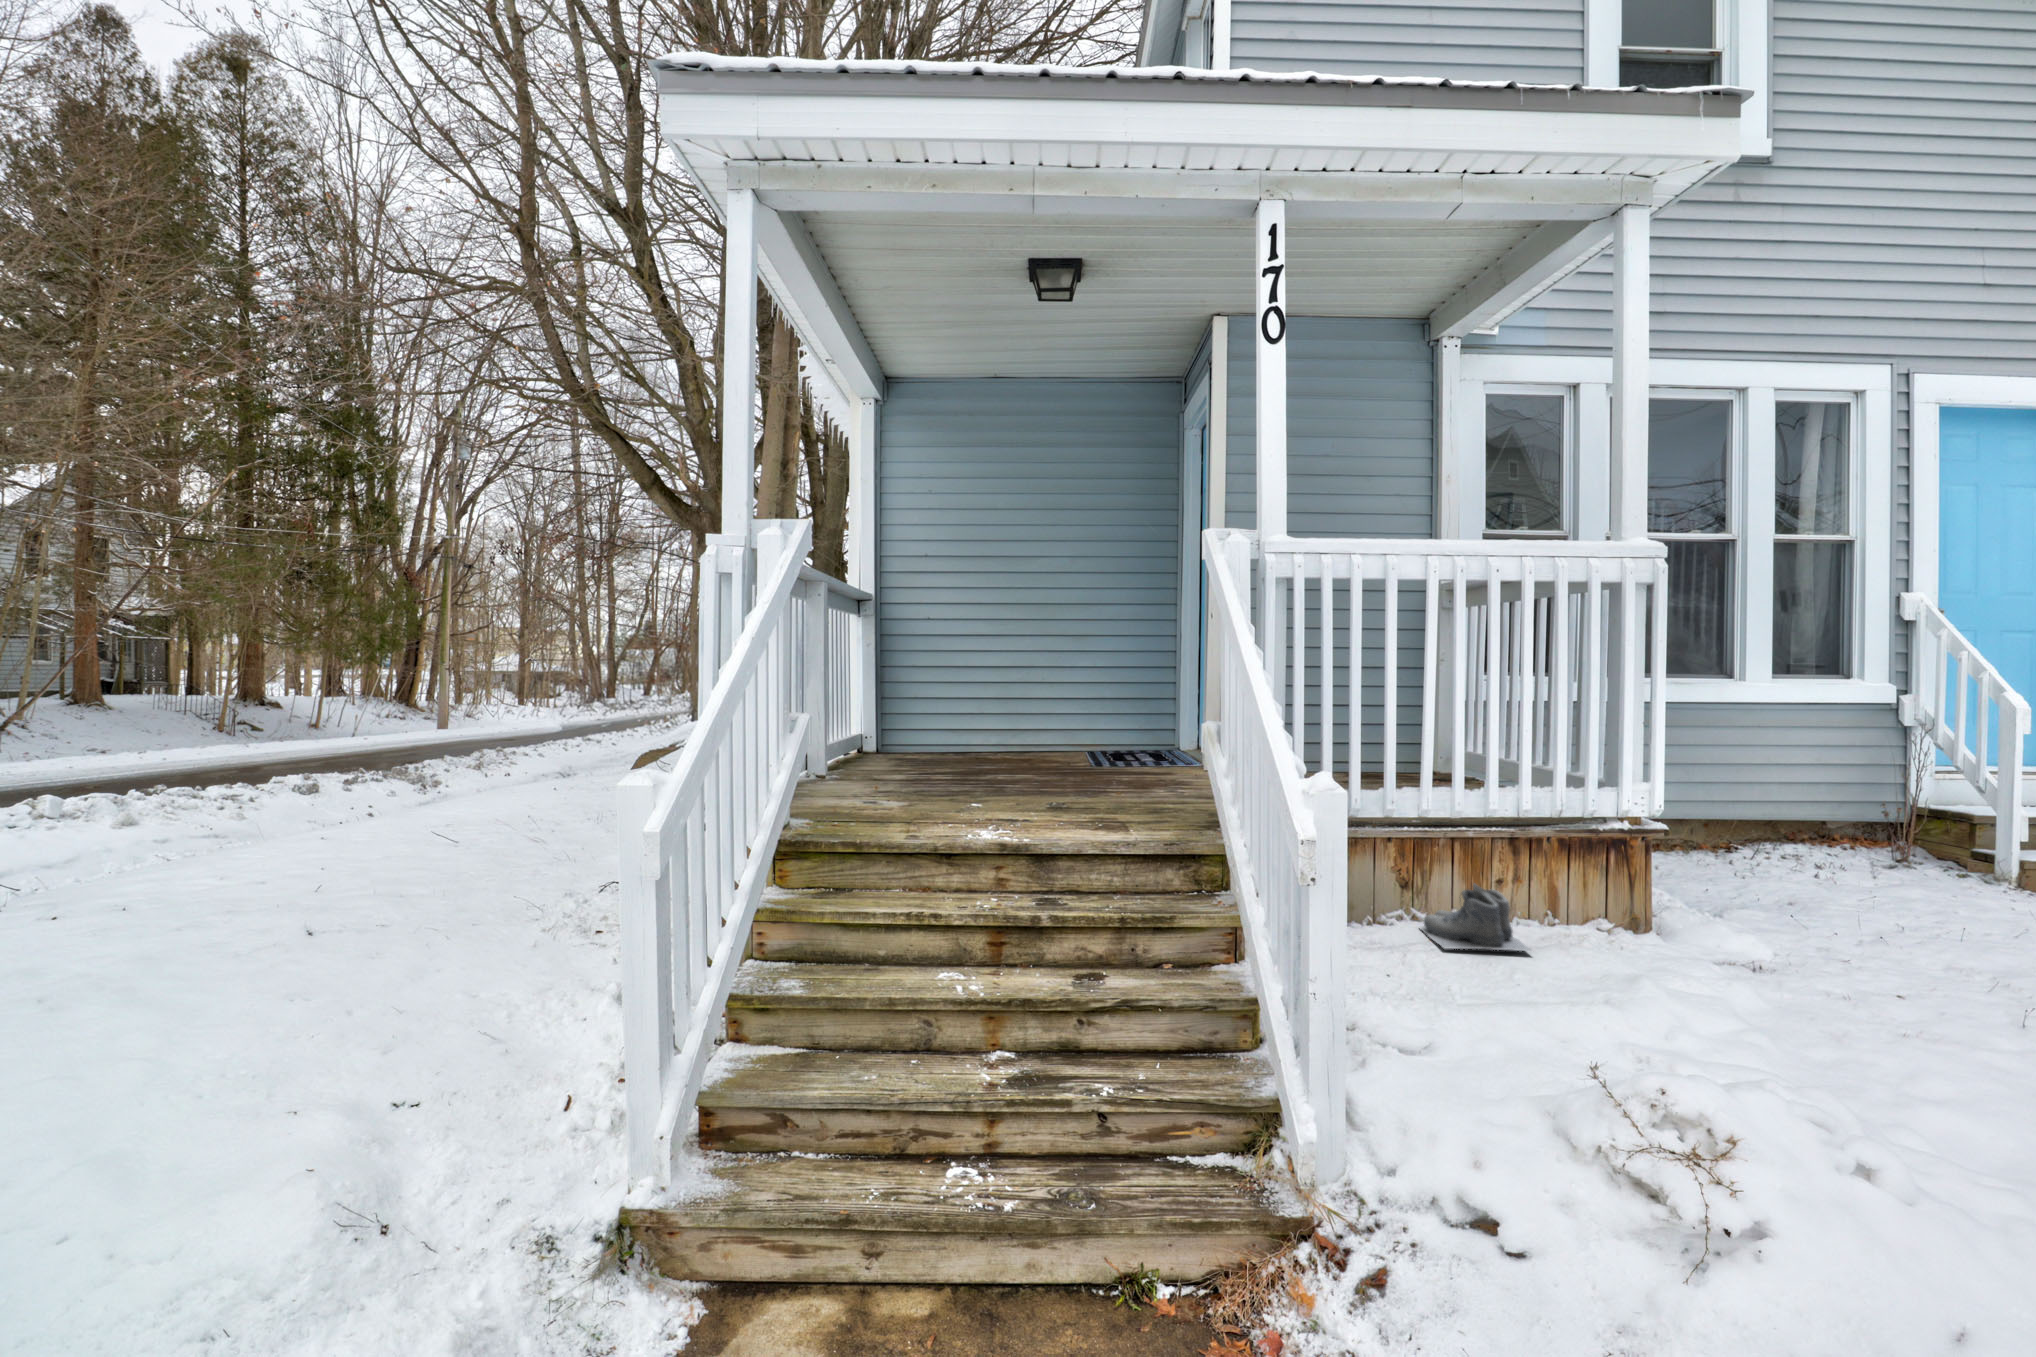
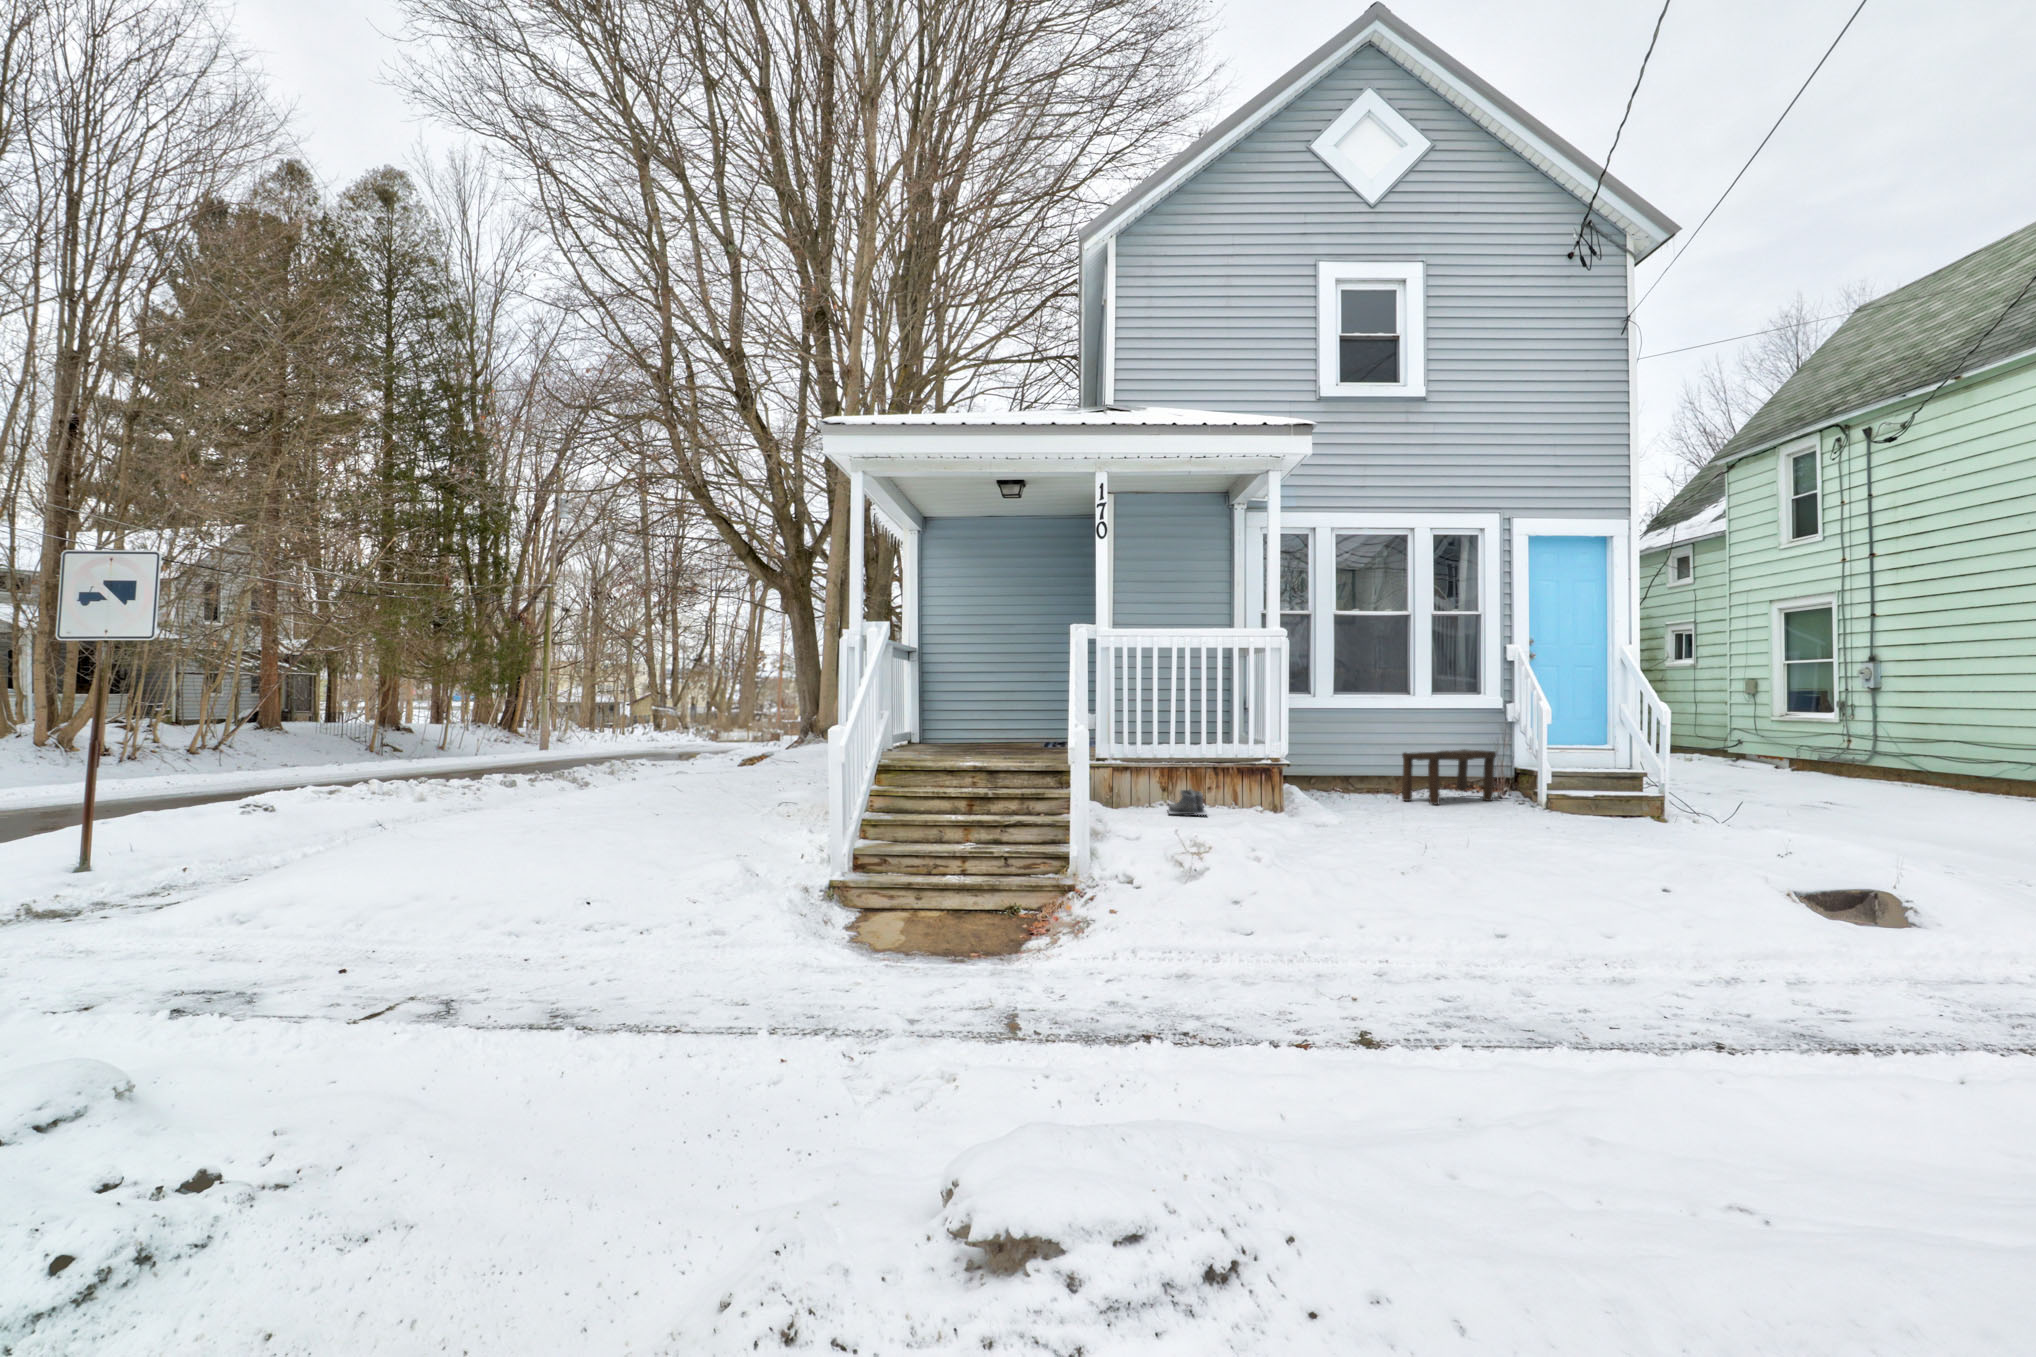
bench: none [1754,773,1916,883] -> present [1402,749,1496,805]

